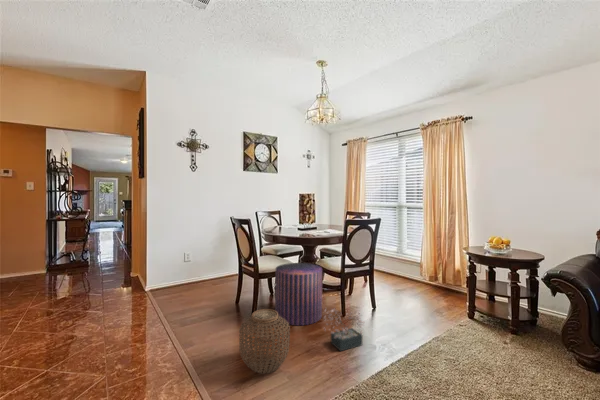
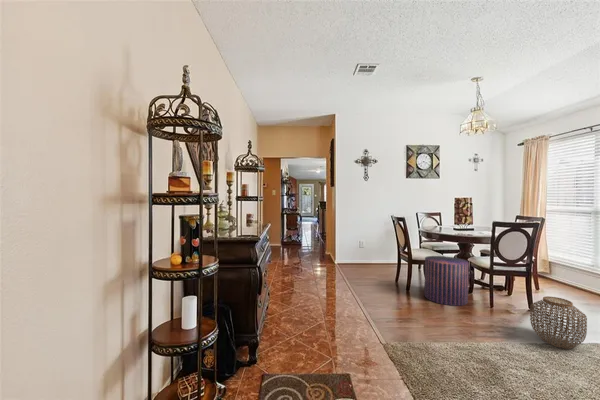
woven basket: present [239,309,290,374] -> present [530,296,587,349]
decorative plant: present [323,309,364,351] -> none [459,290,502,328]

